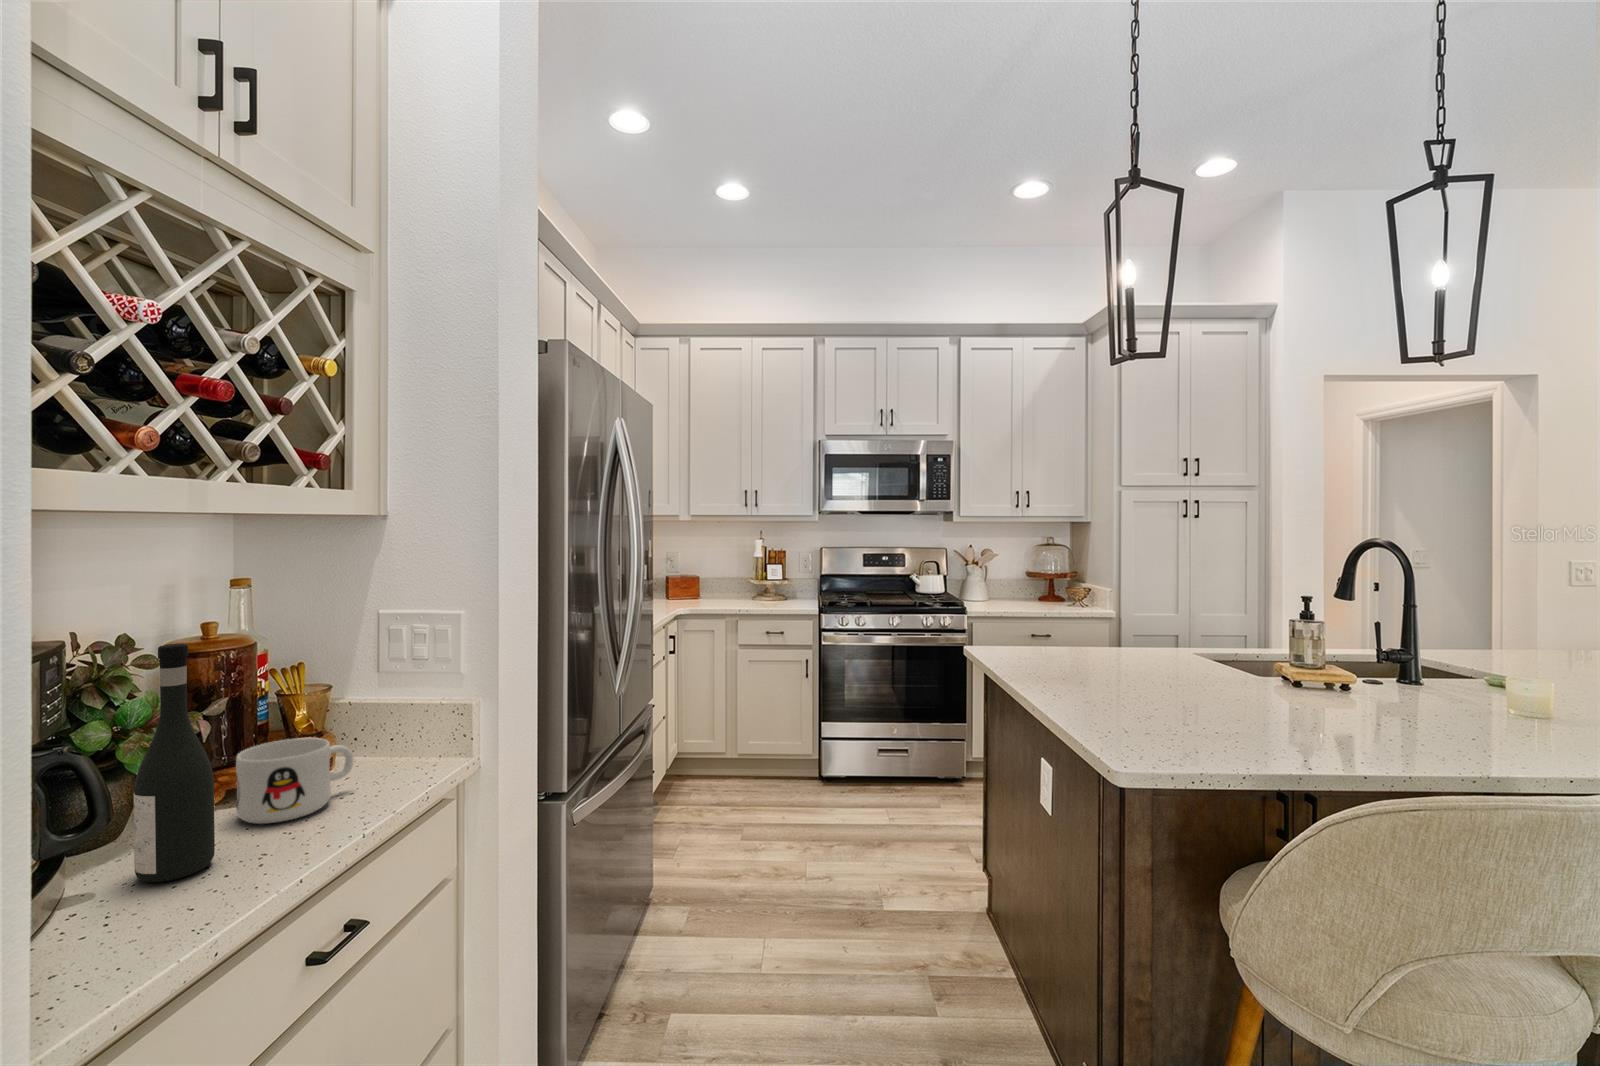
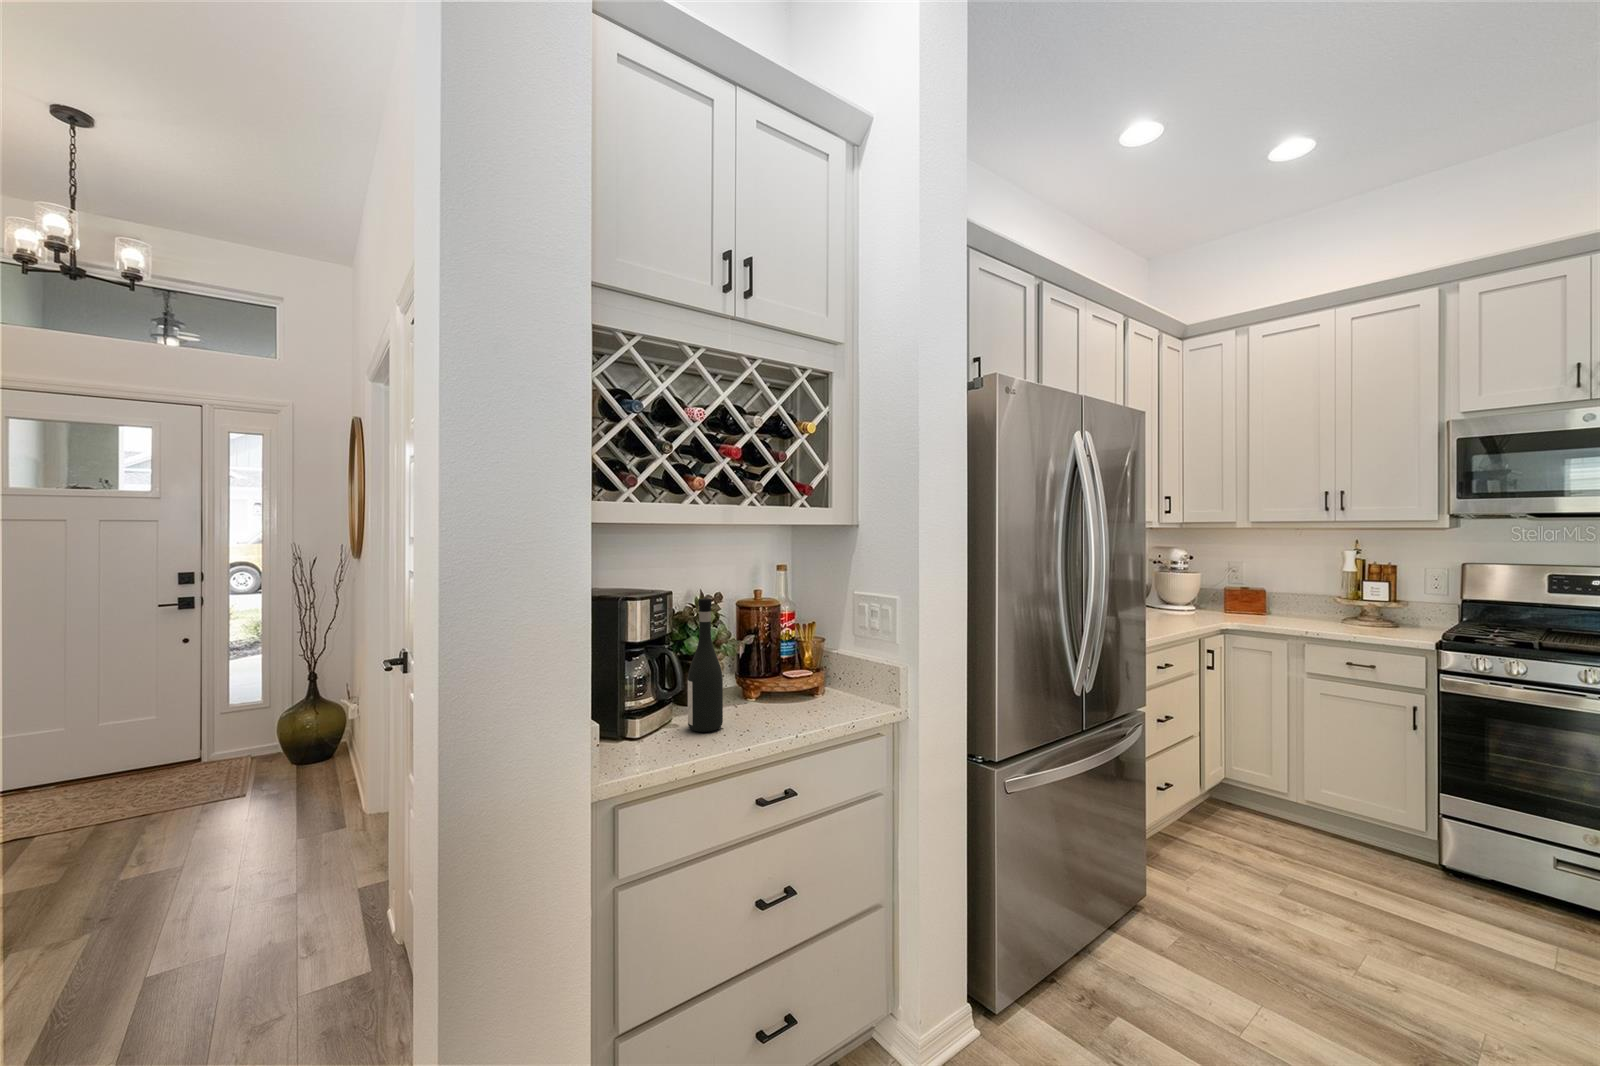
mug: present [236,738,353,824] -> none [751,668,817,718]

